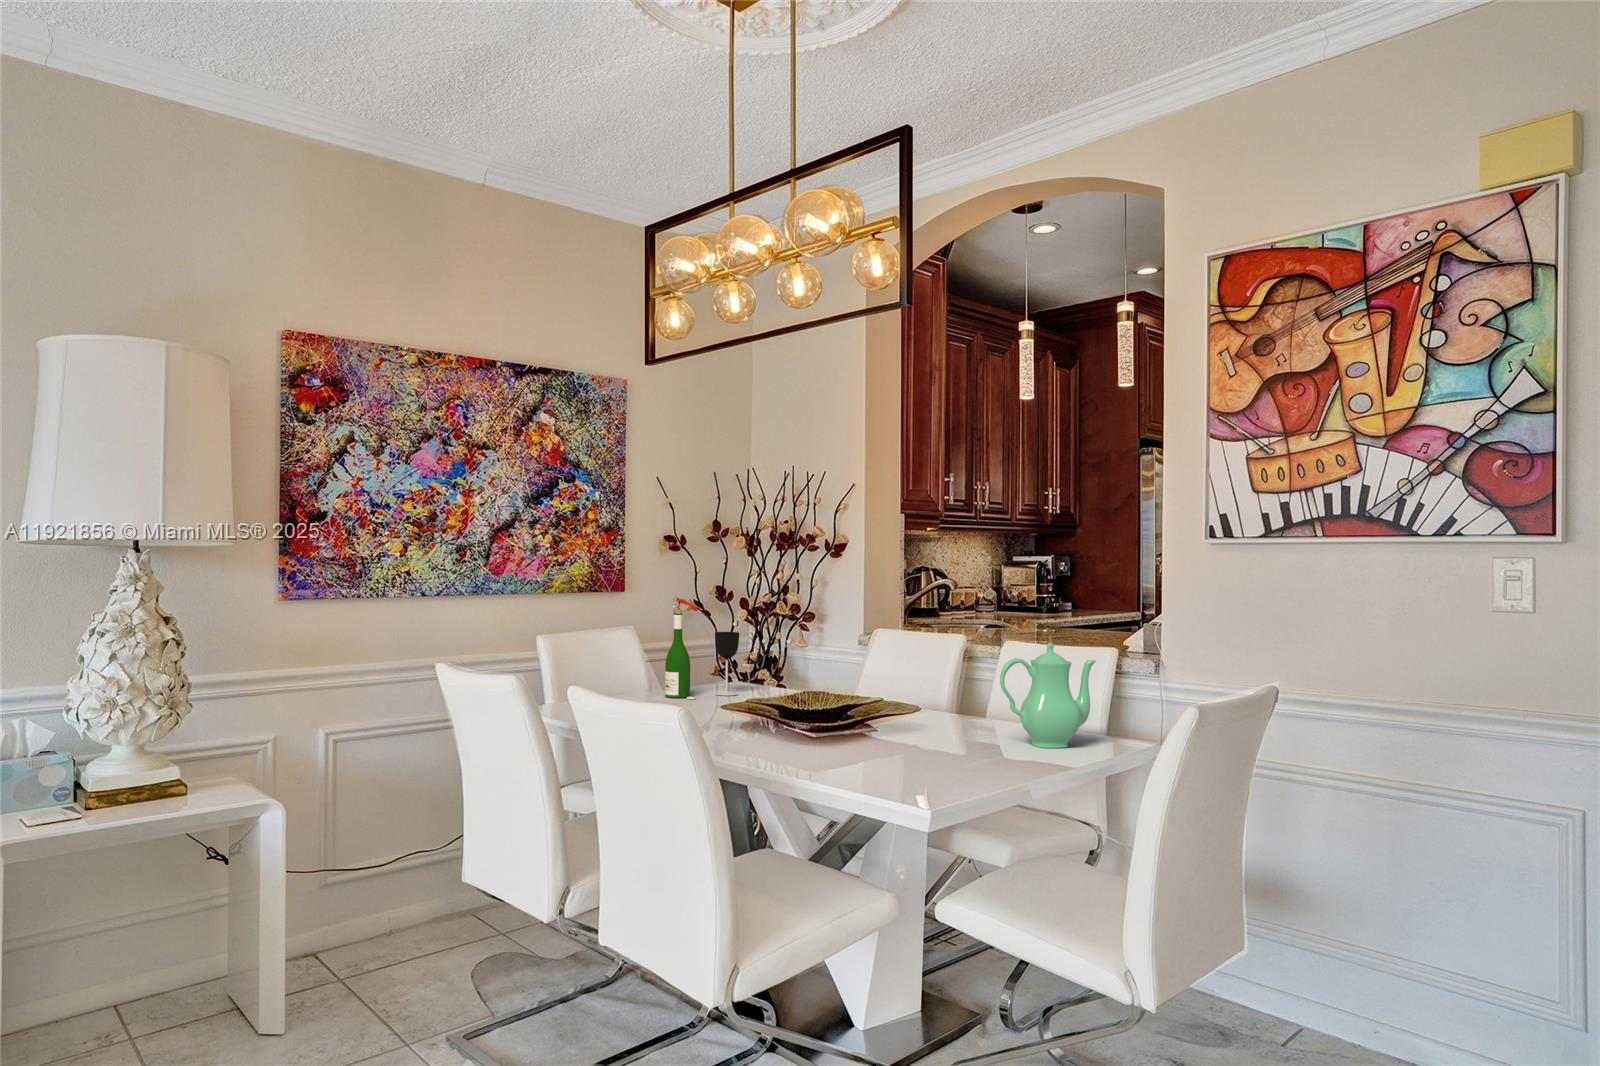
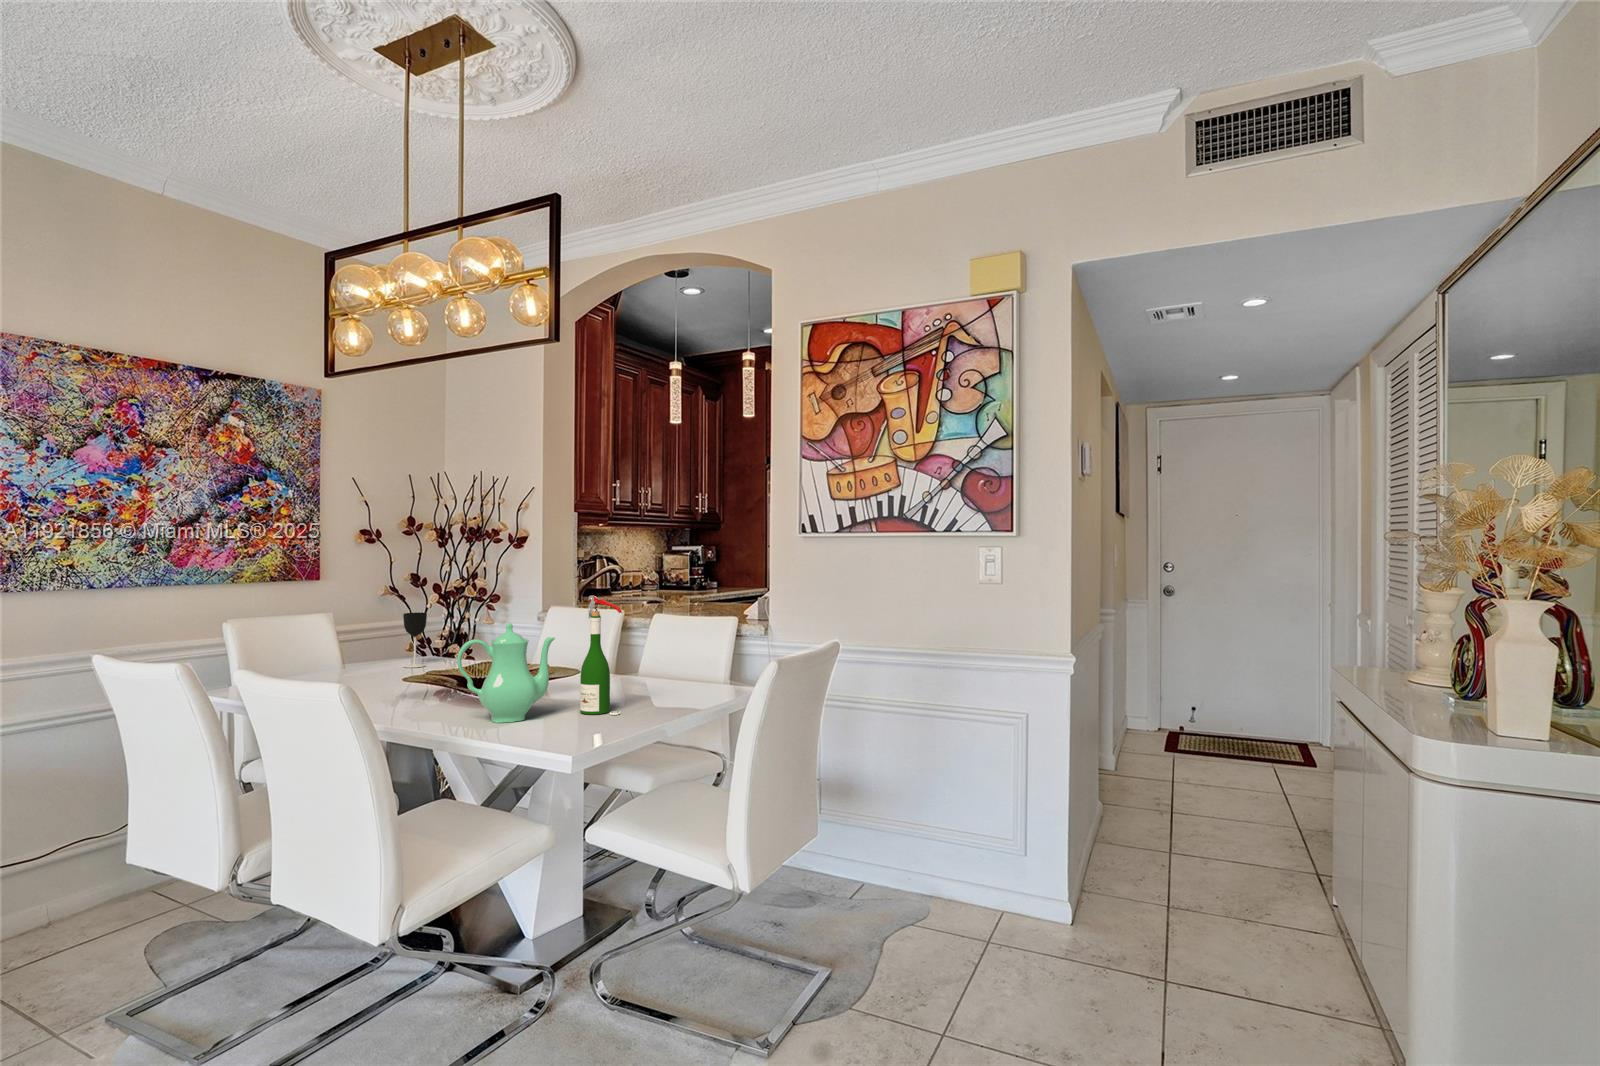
wine bottle: present [665,596,697,699] -> present [580,595,622,715]
teapot: present [1000,643,1096,748] -> present [457,623,555,723]

